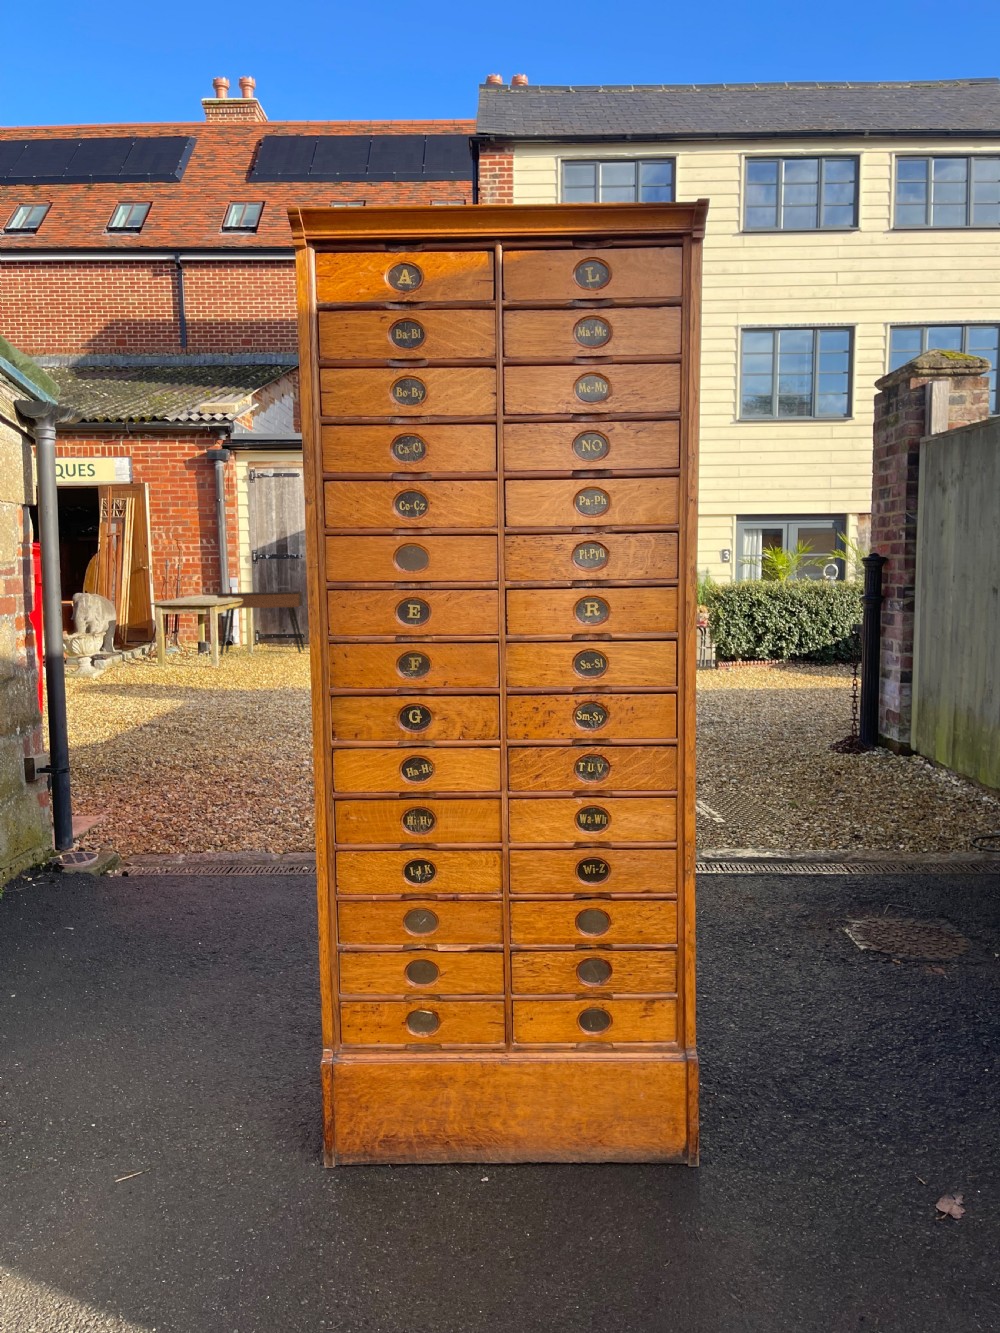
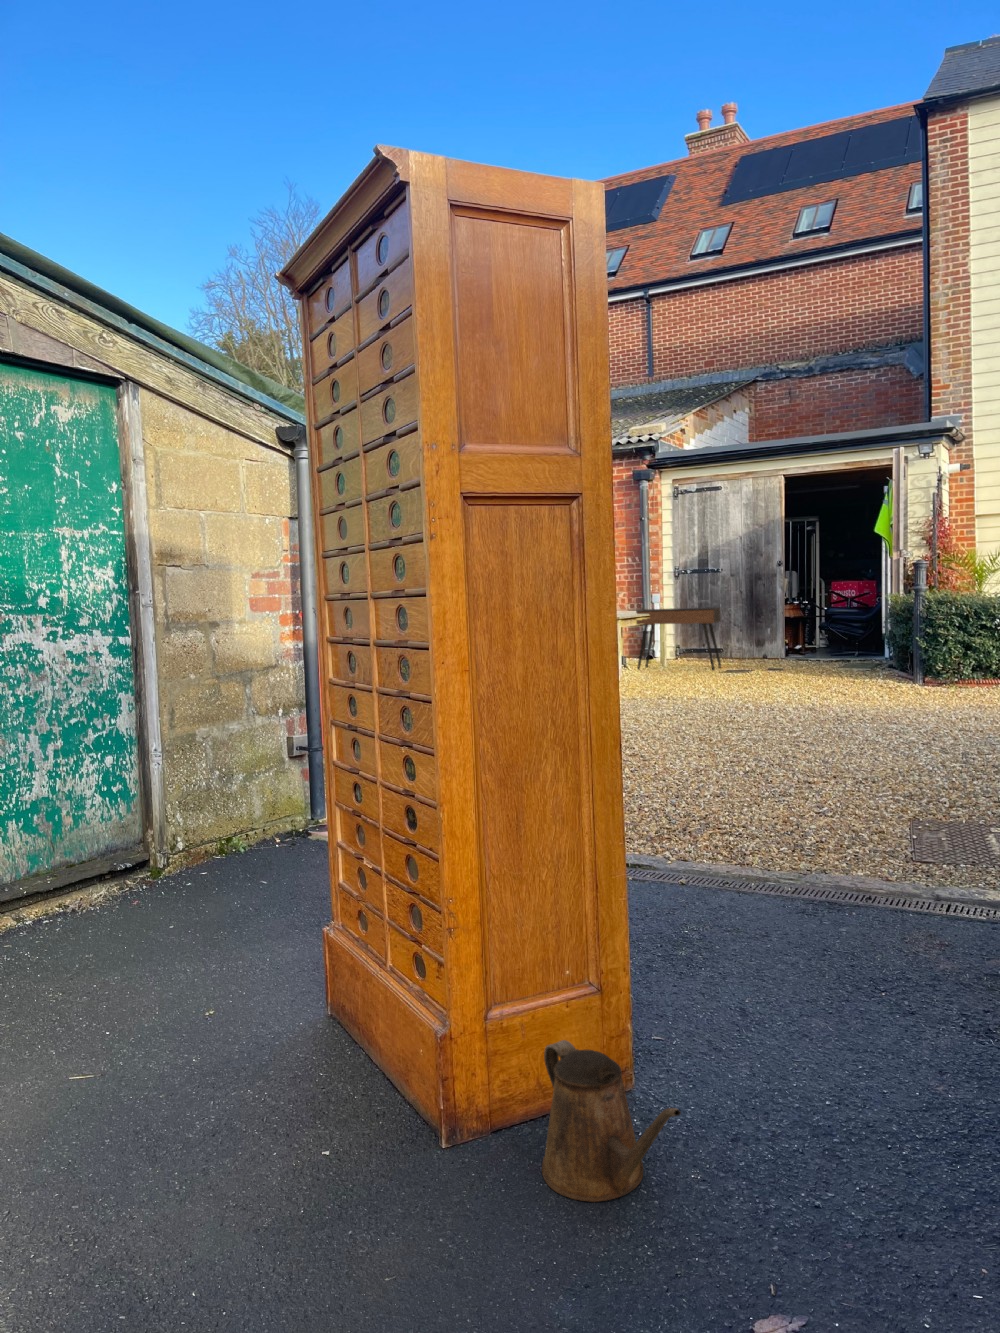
watering can: none [659,1018,864,1151] -> present [542,1040,681,1202]

